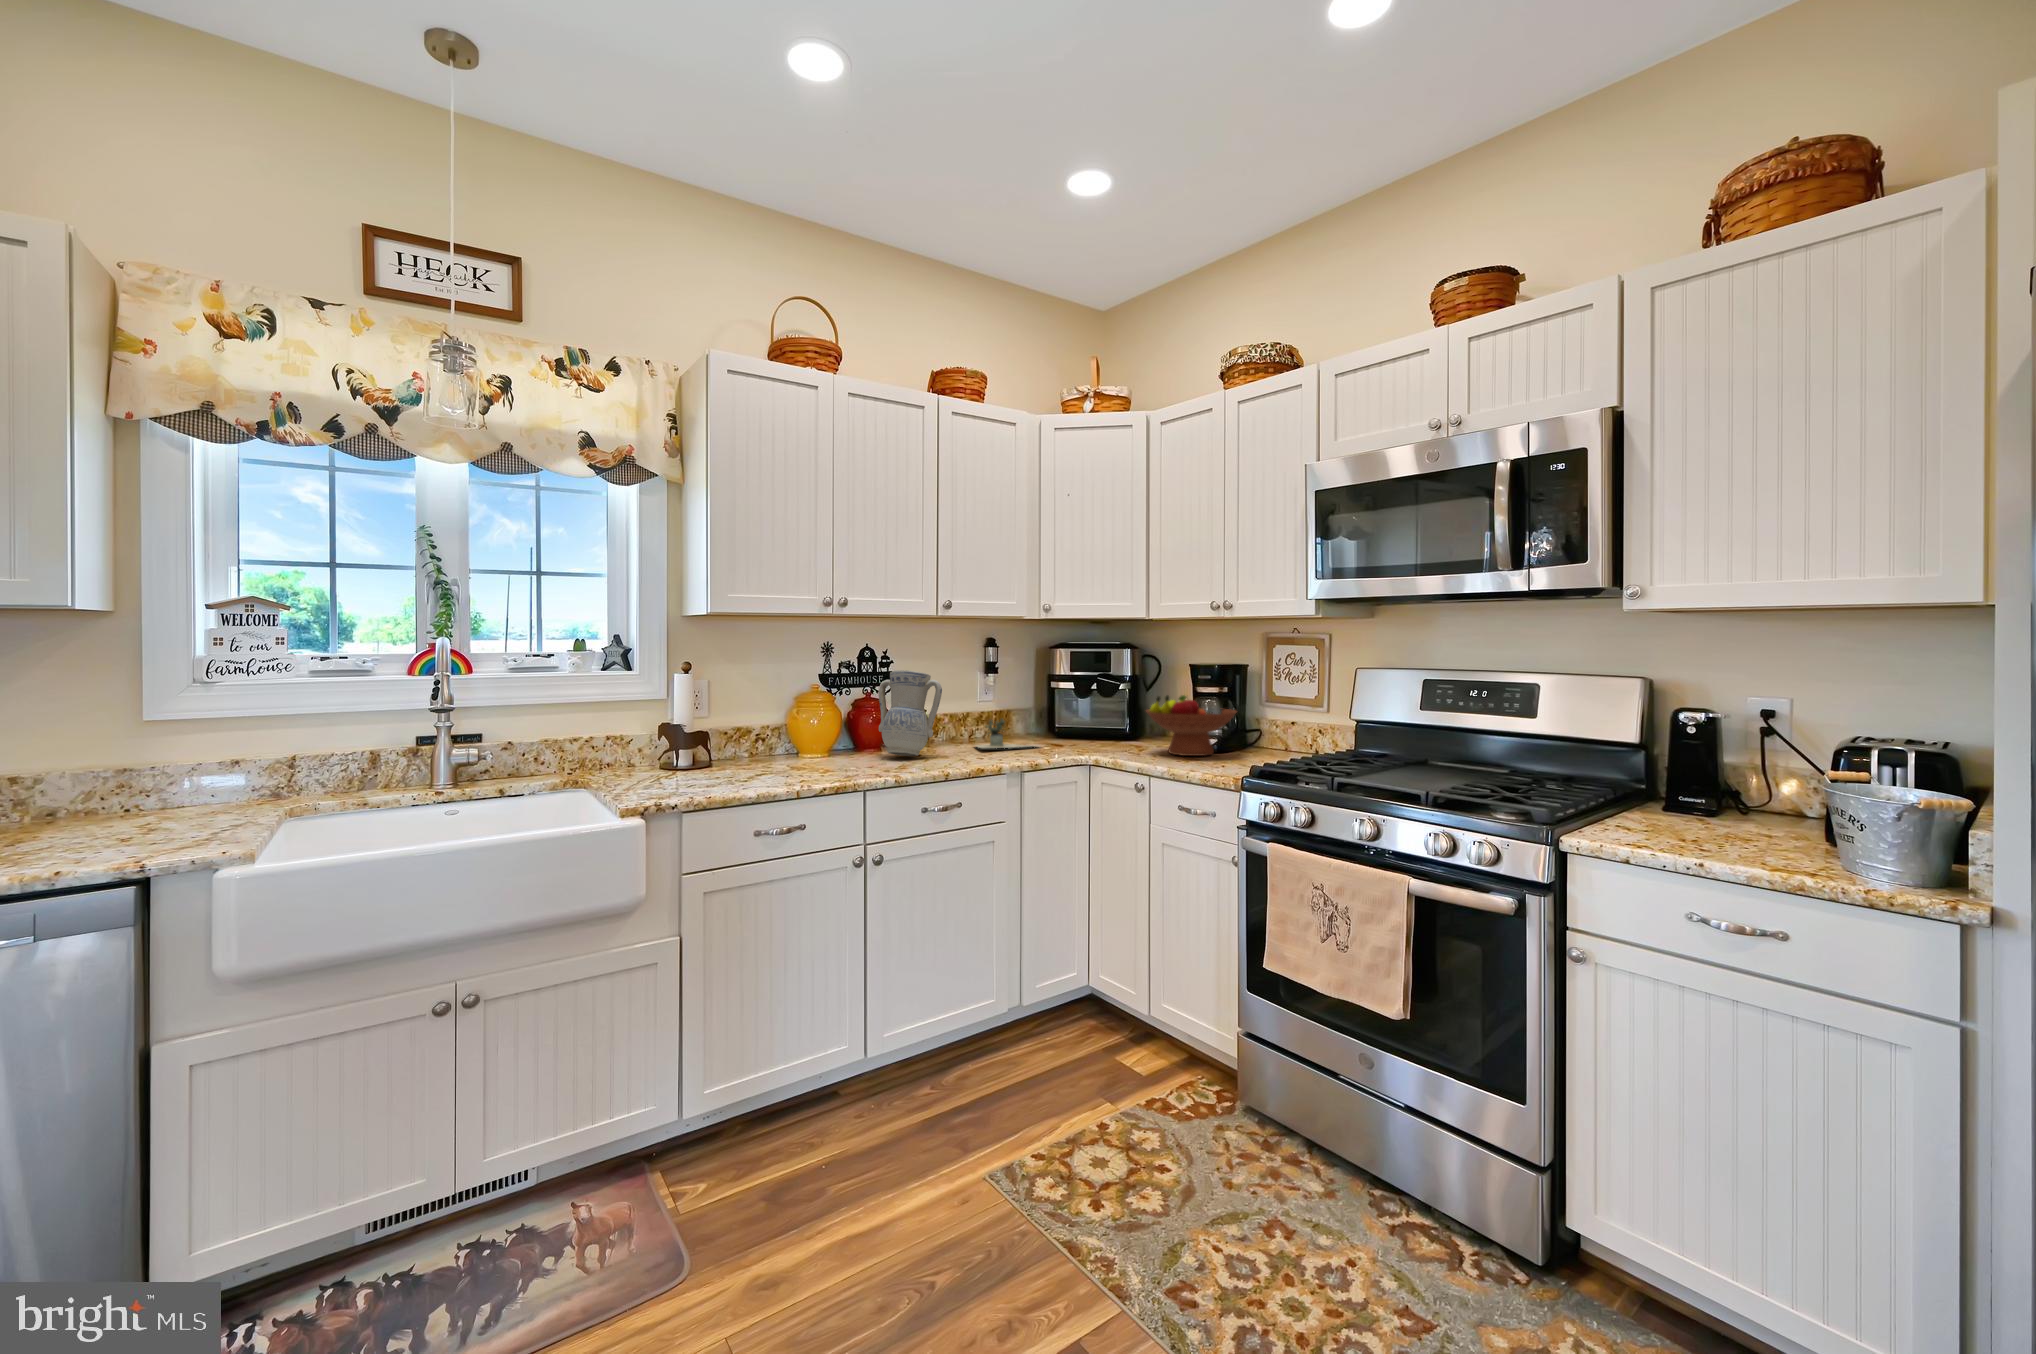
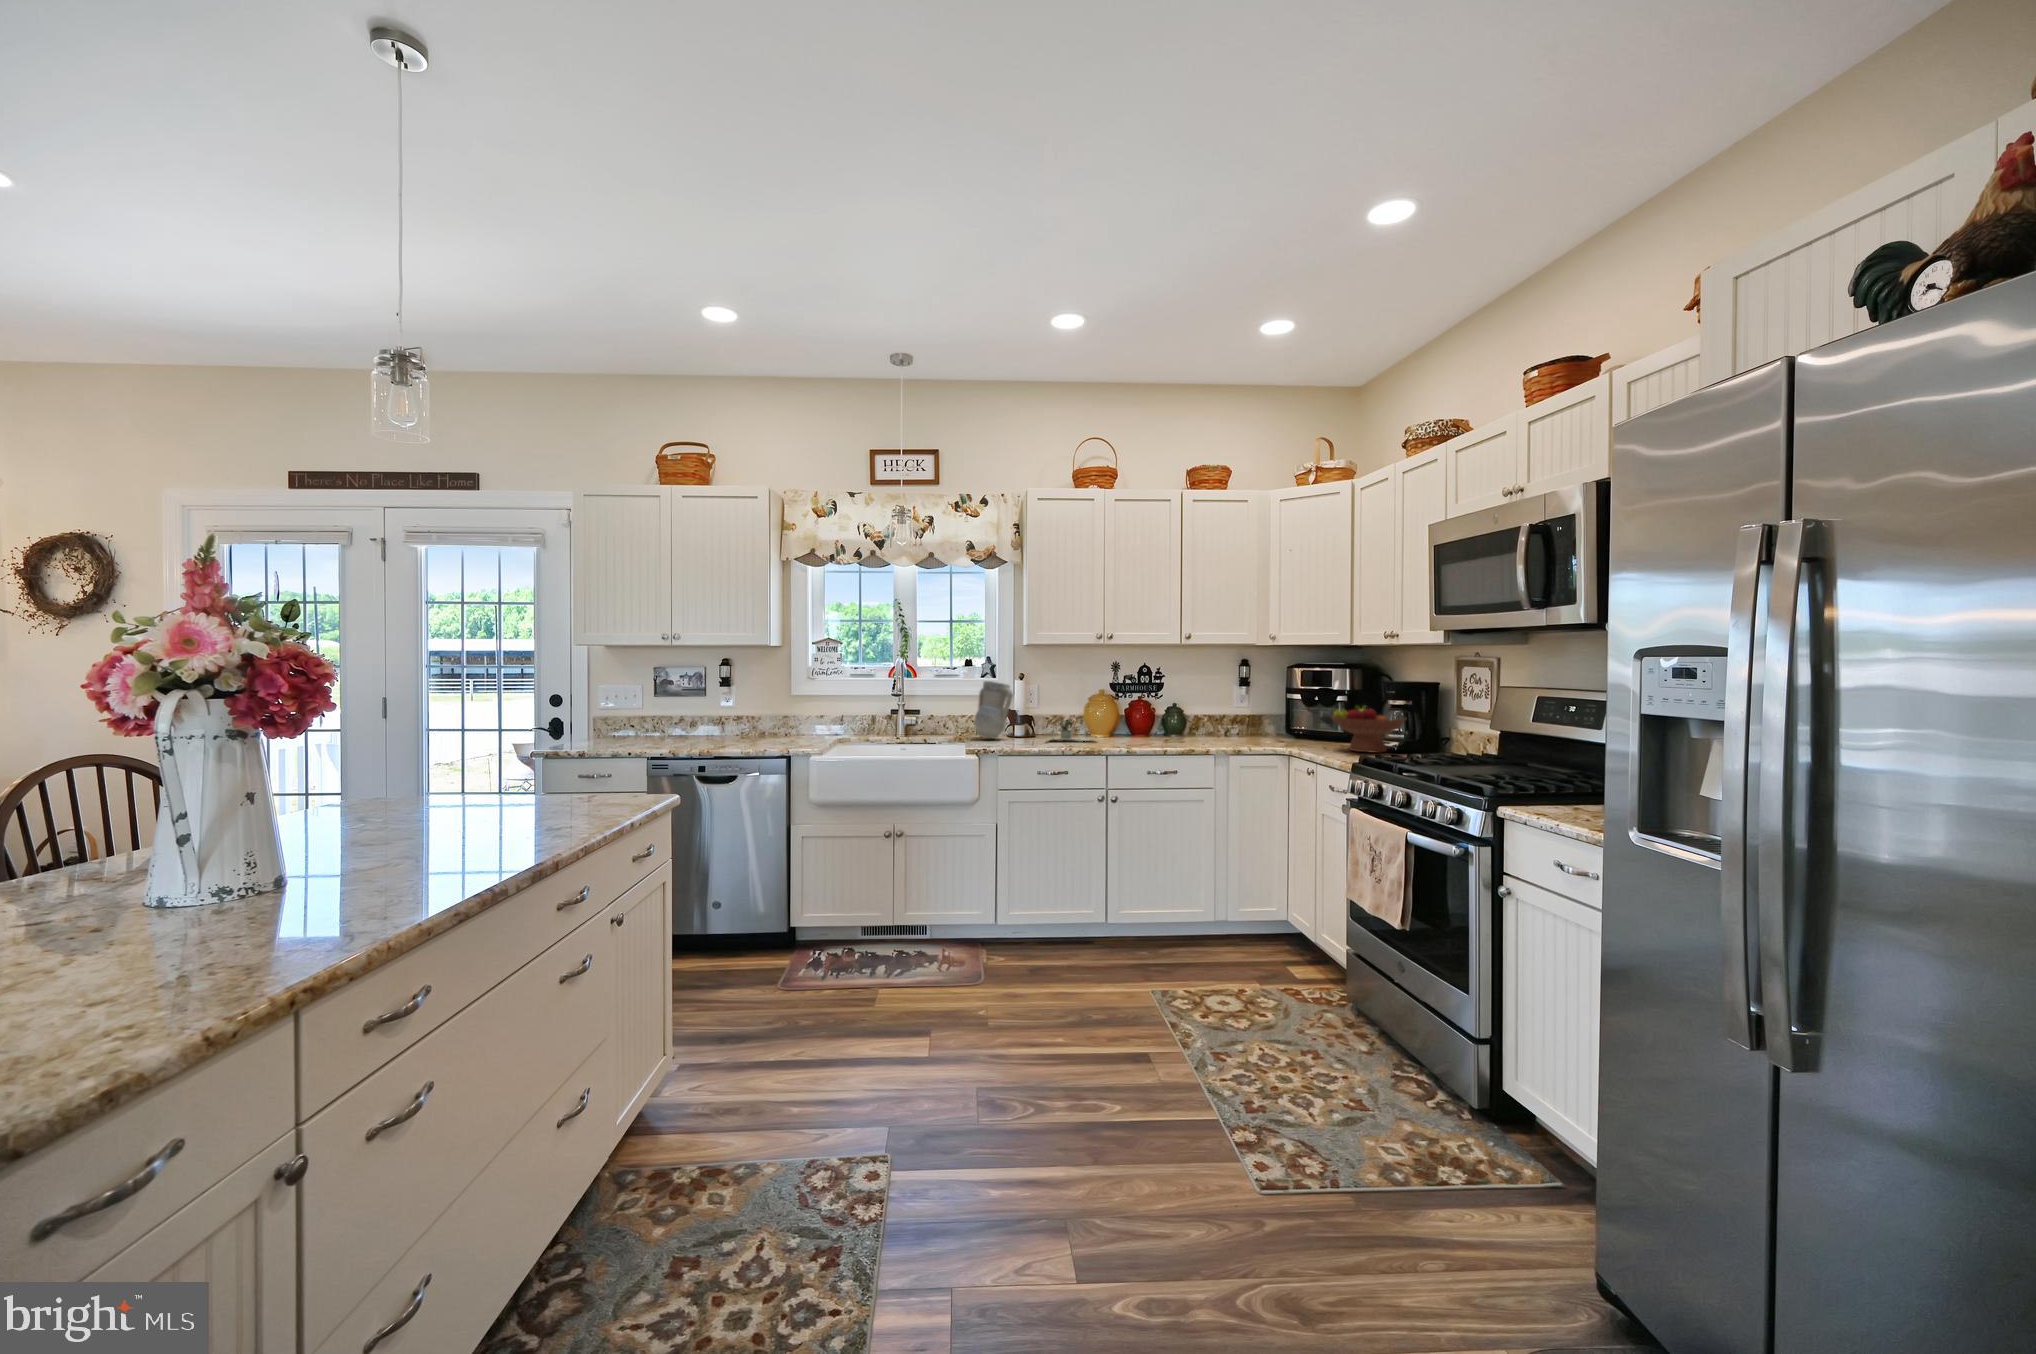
vase: present [878,670,942,756] -> present [974,681,1013,739]
potted plant: present [977,719,1028,748] -> present [1054,719,1089,741]

